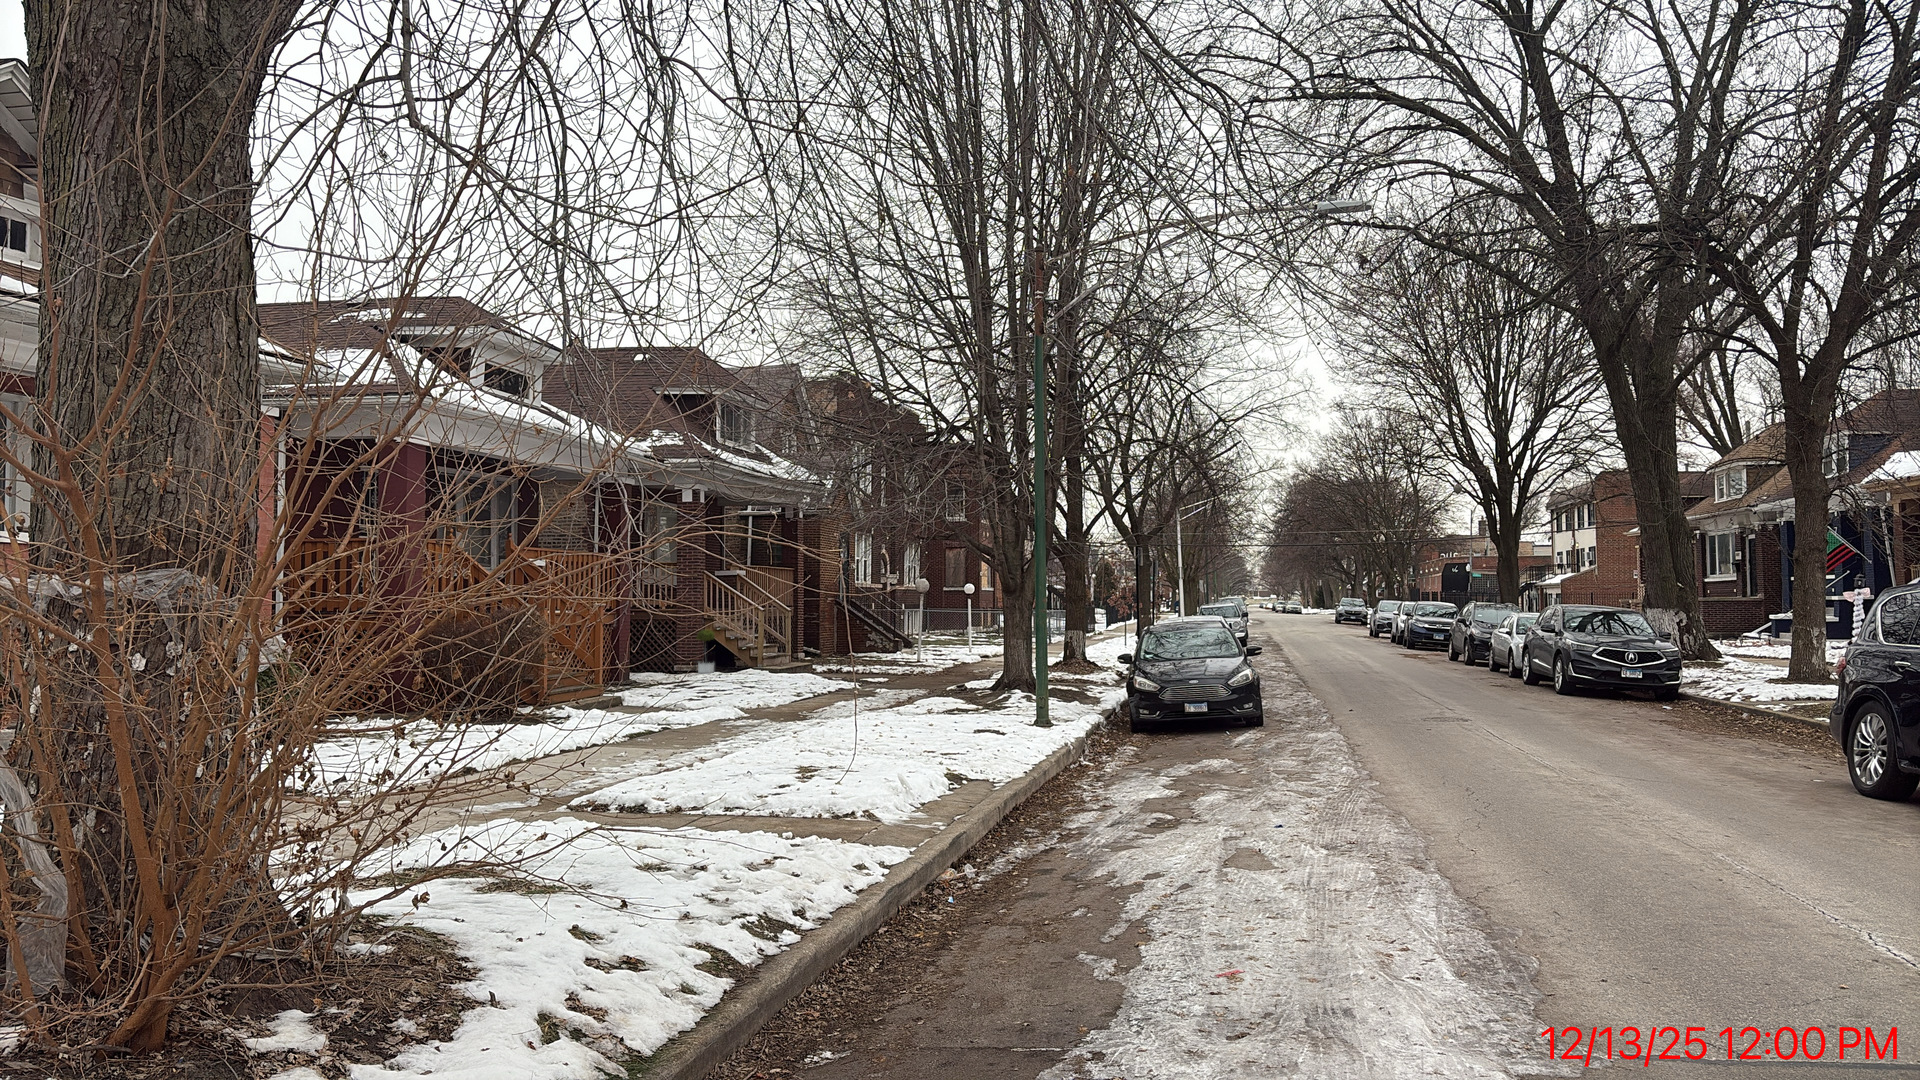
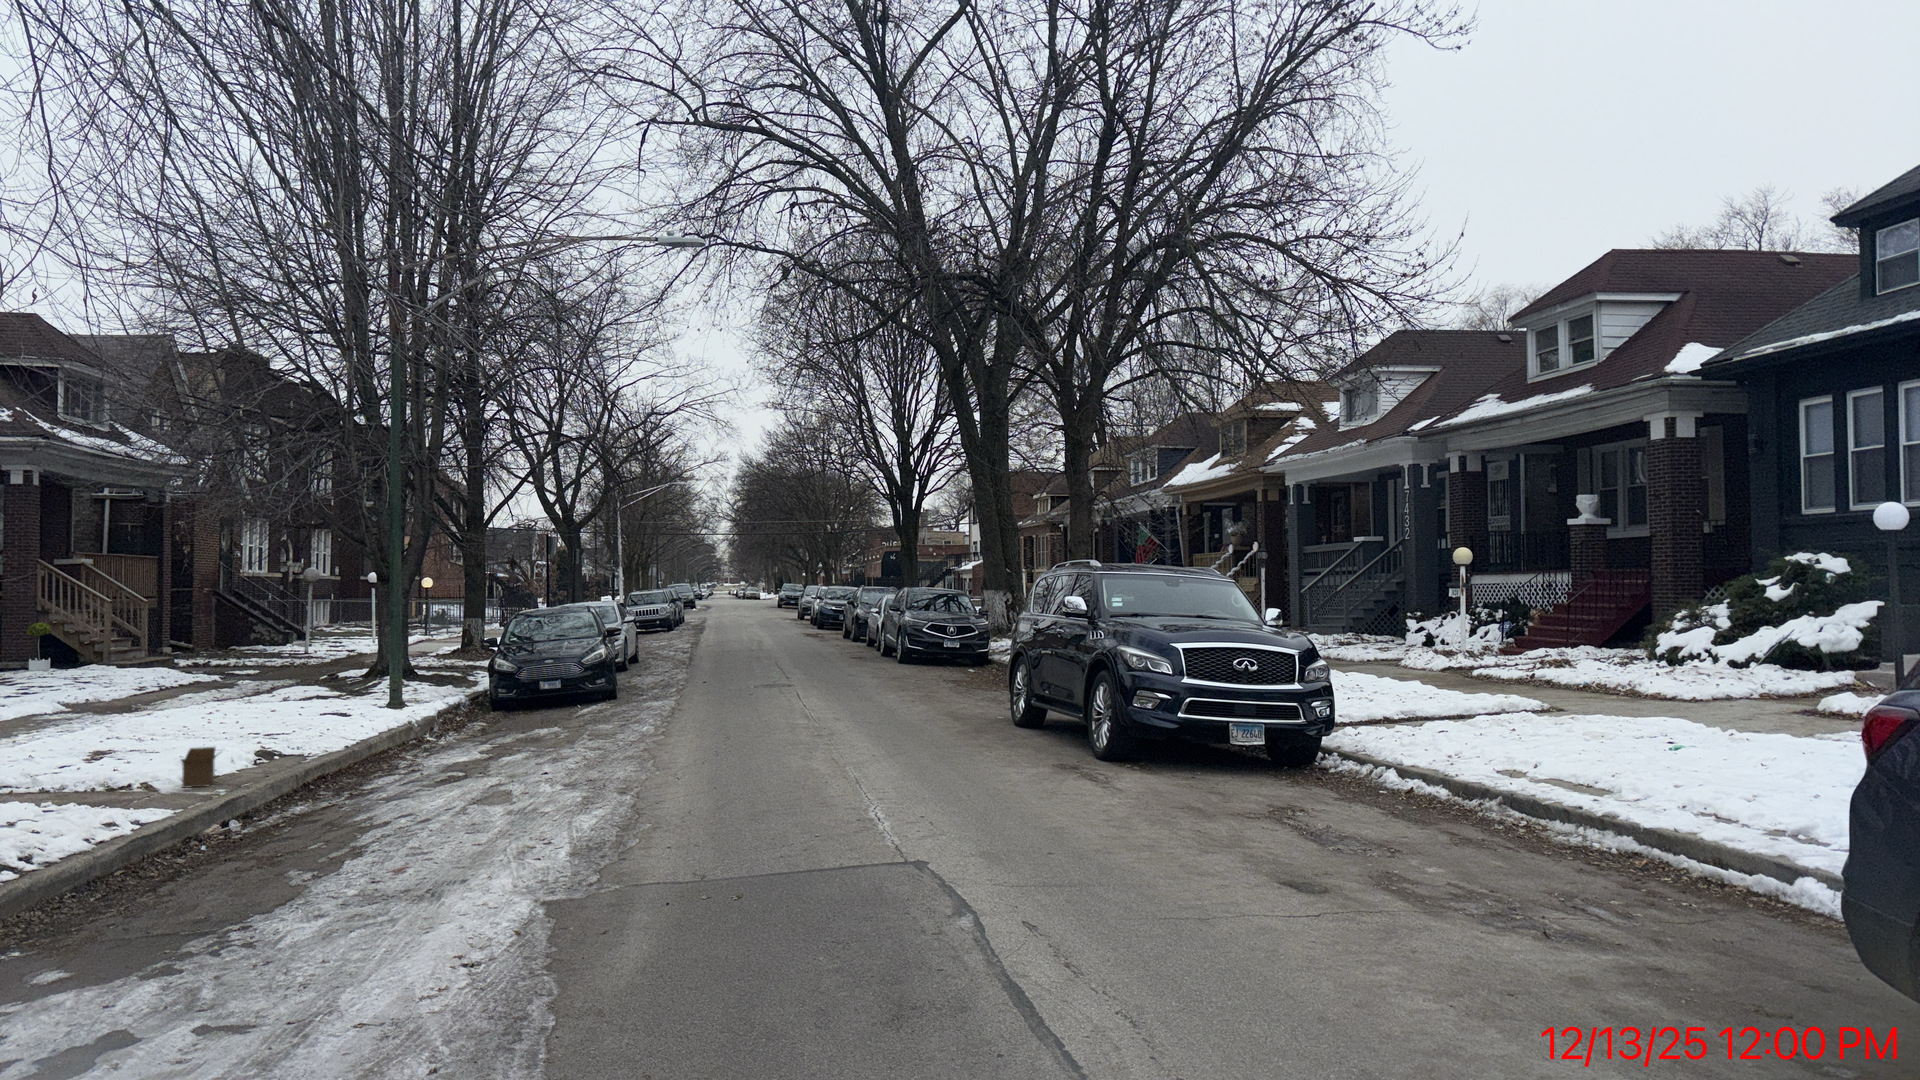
cardboard box: none [901,778,940,821] -> present [181,747,216,788]

